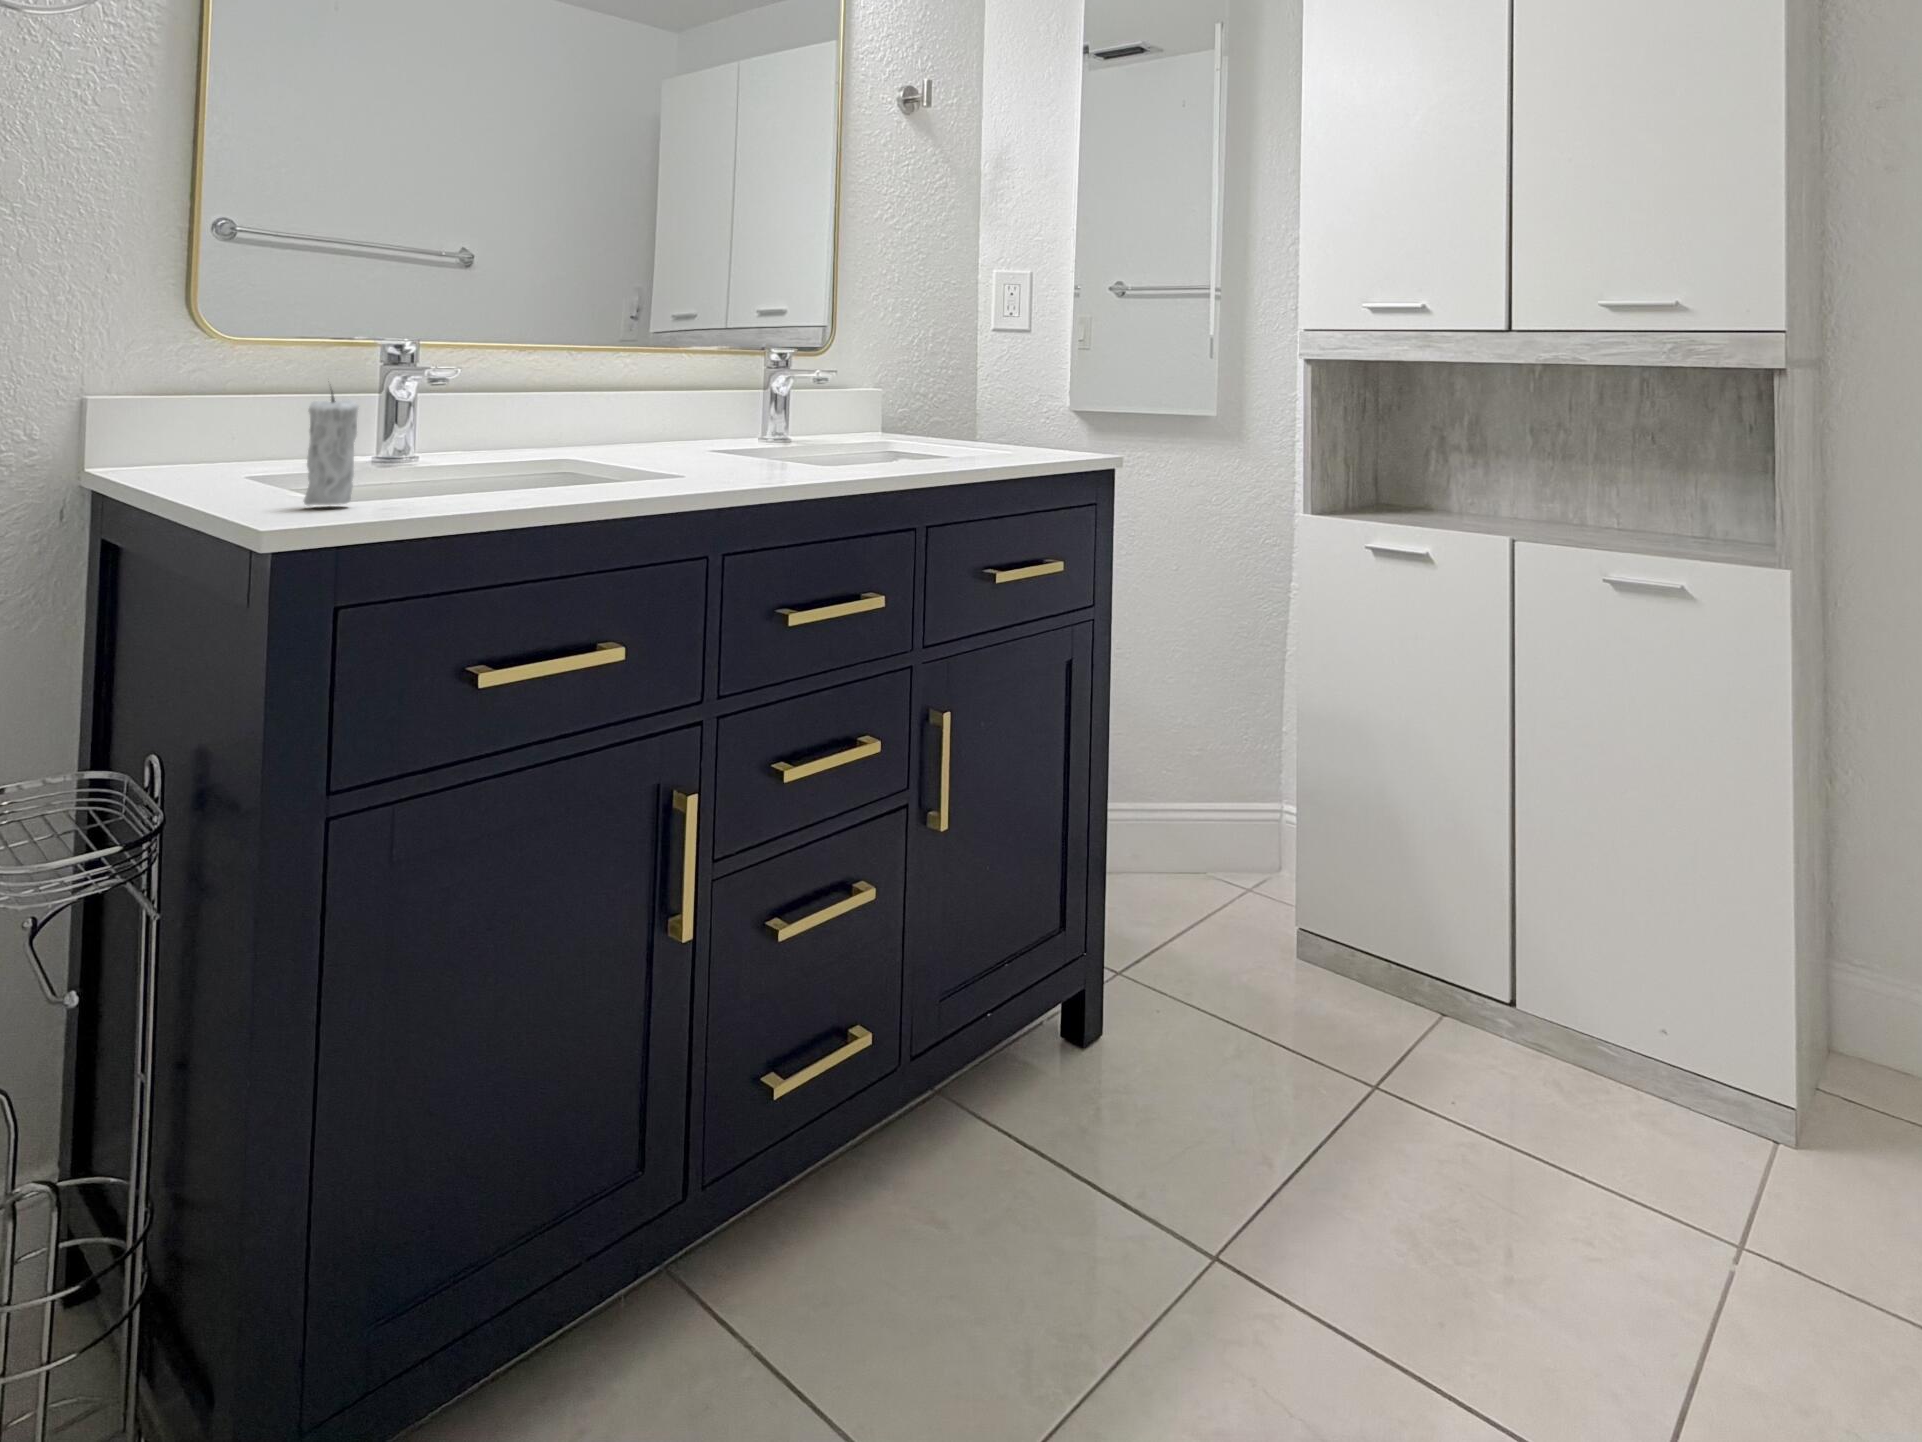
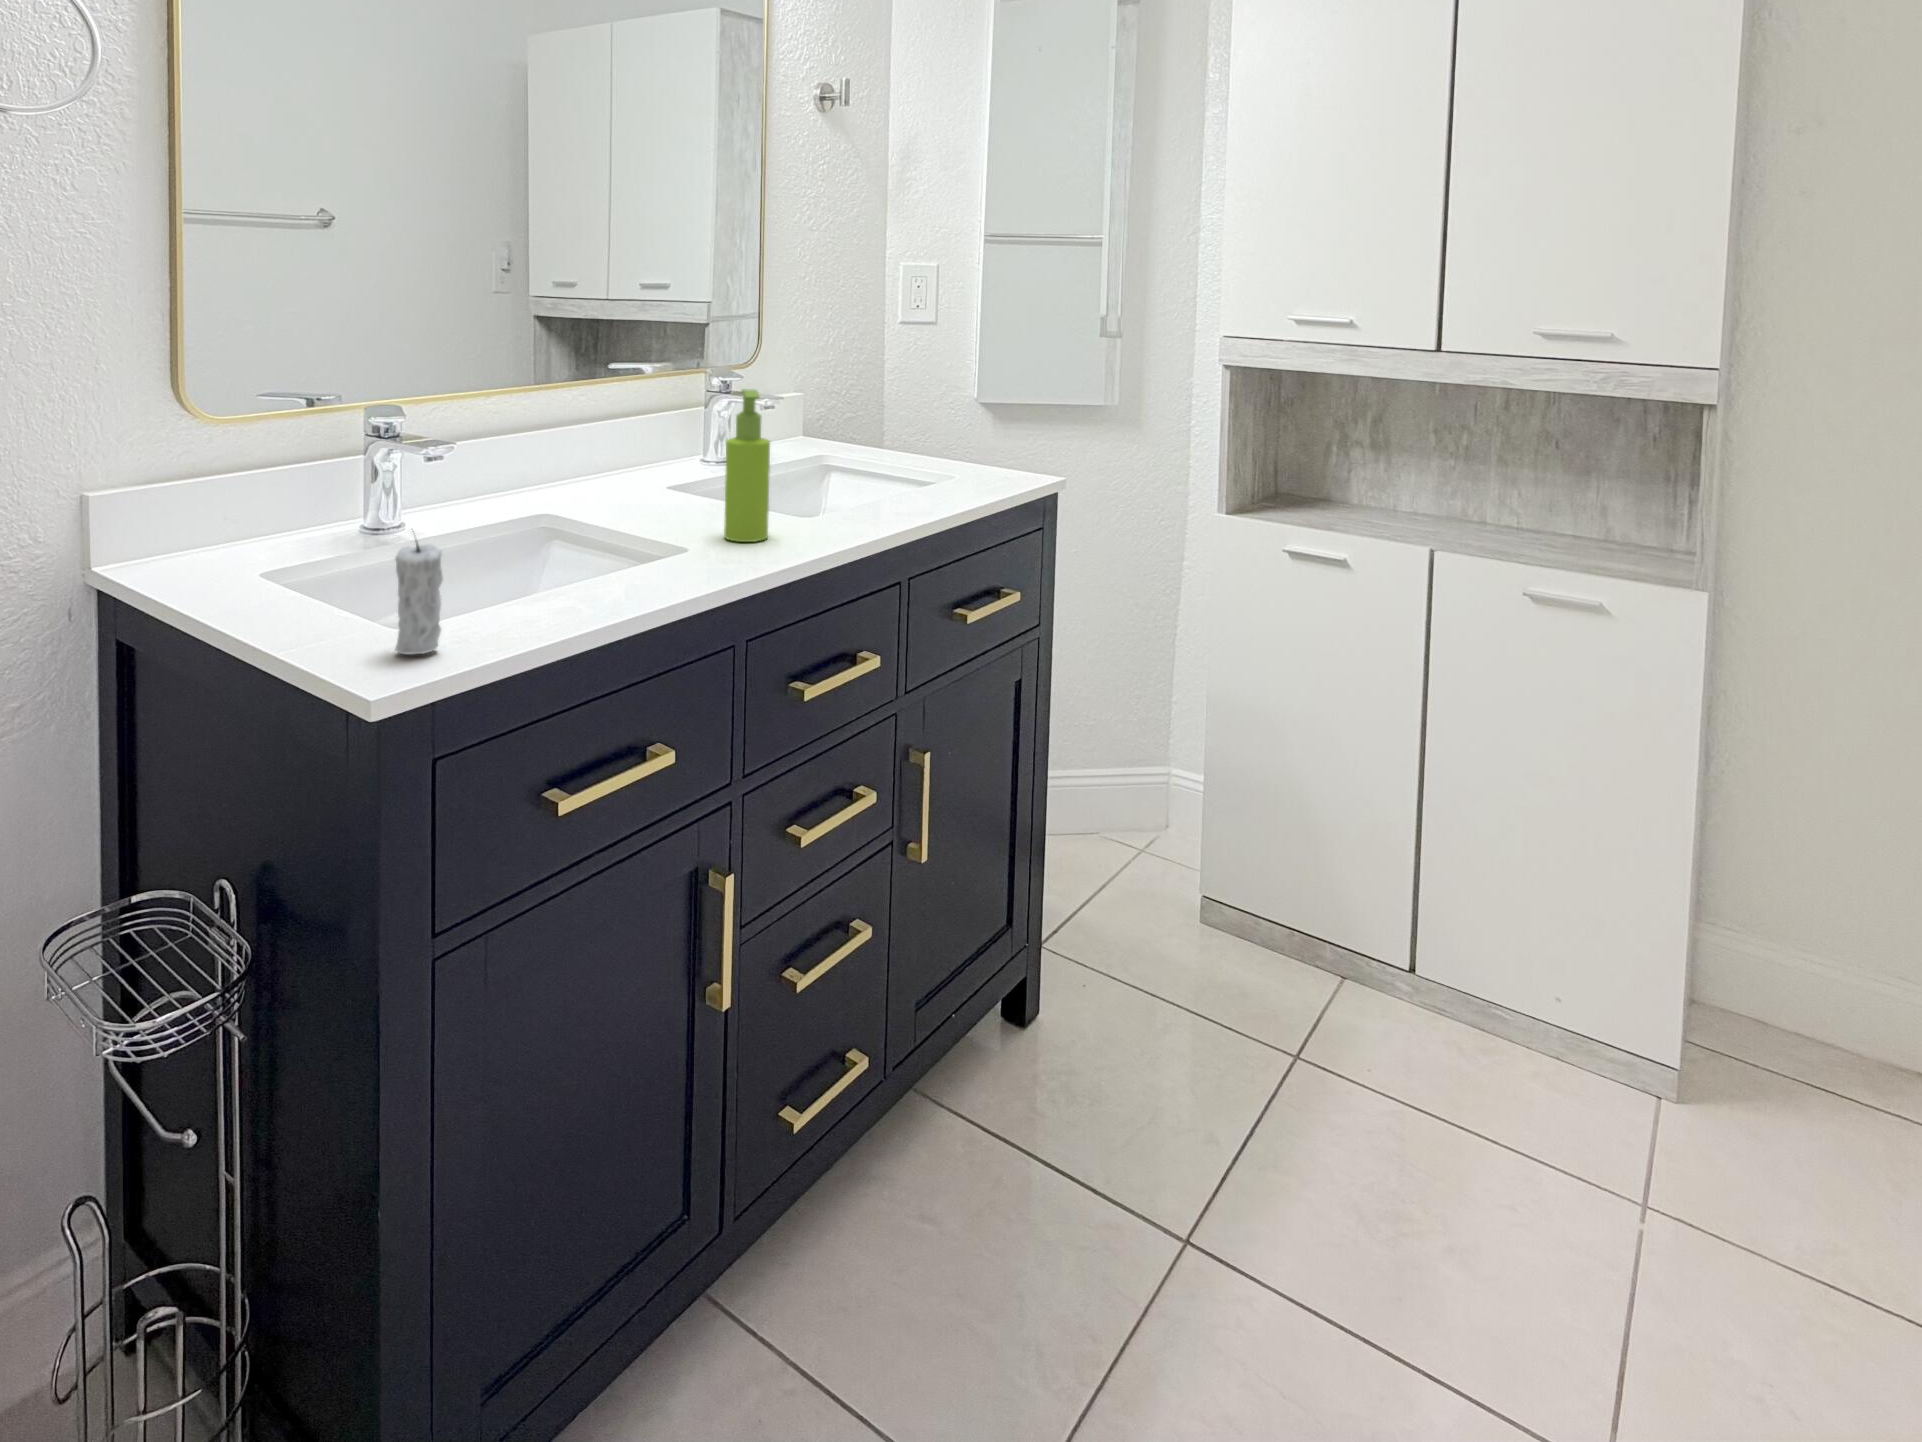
soap dispenser: none [729,321,777,473] -> present [724,389,770,542]

